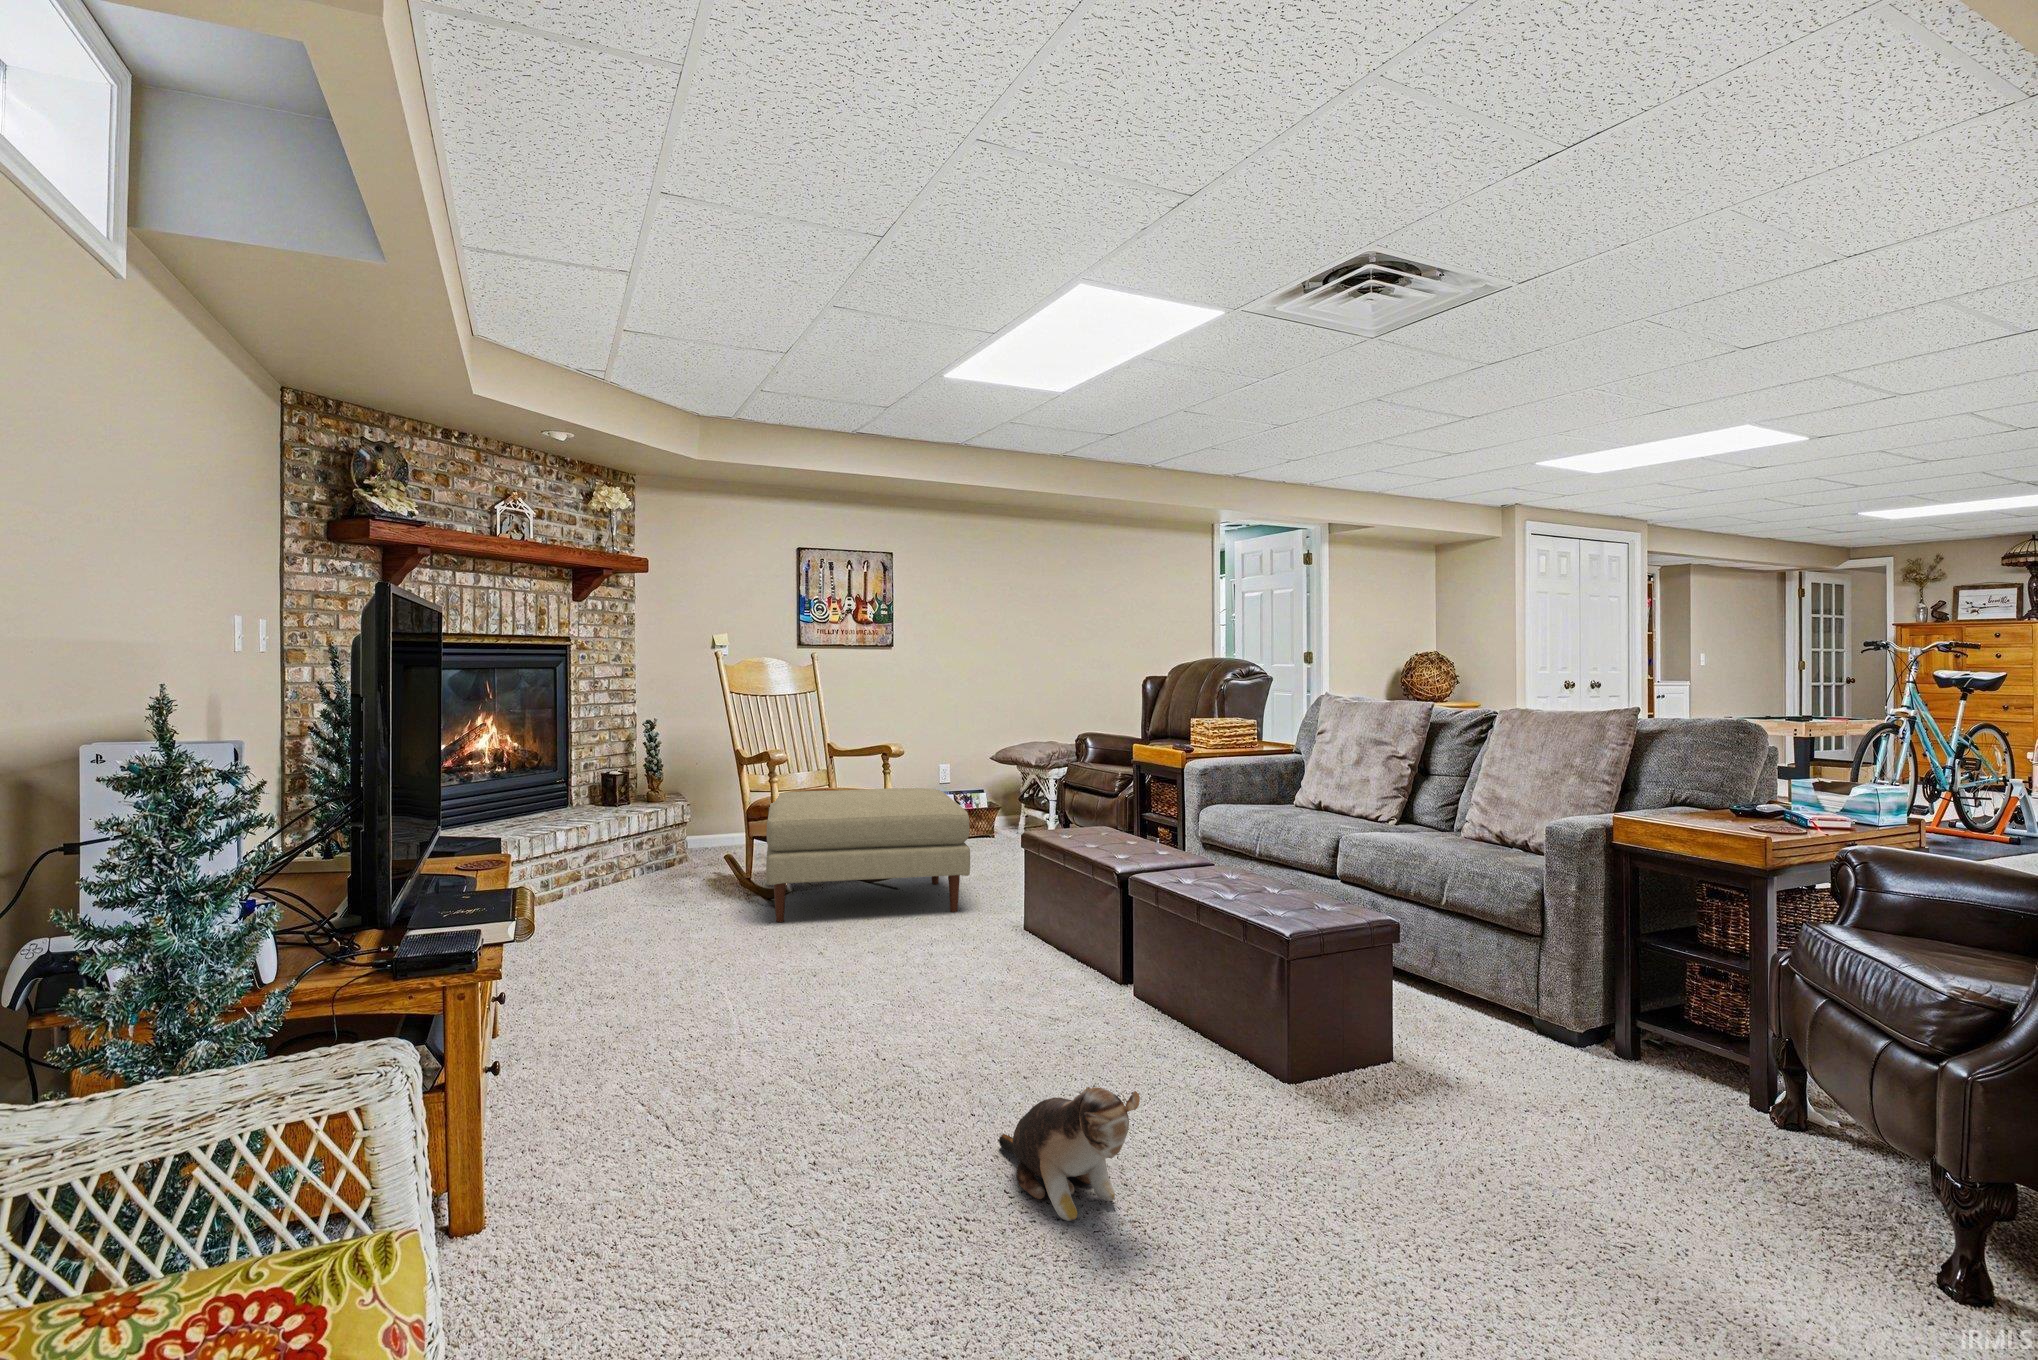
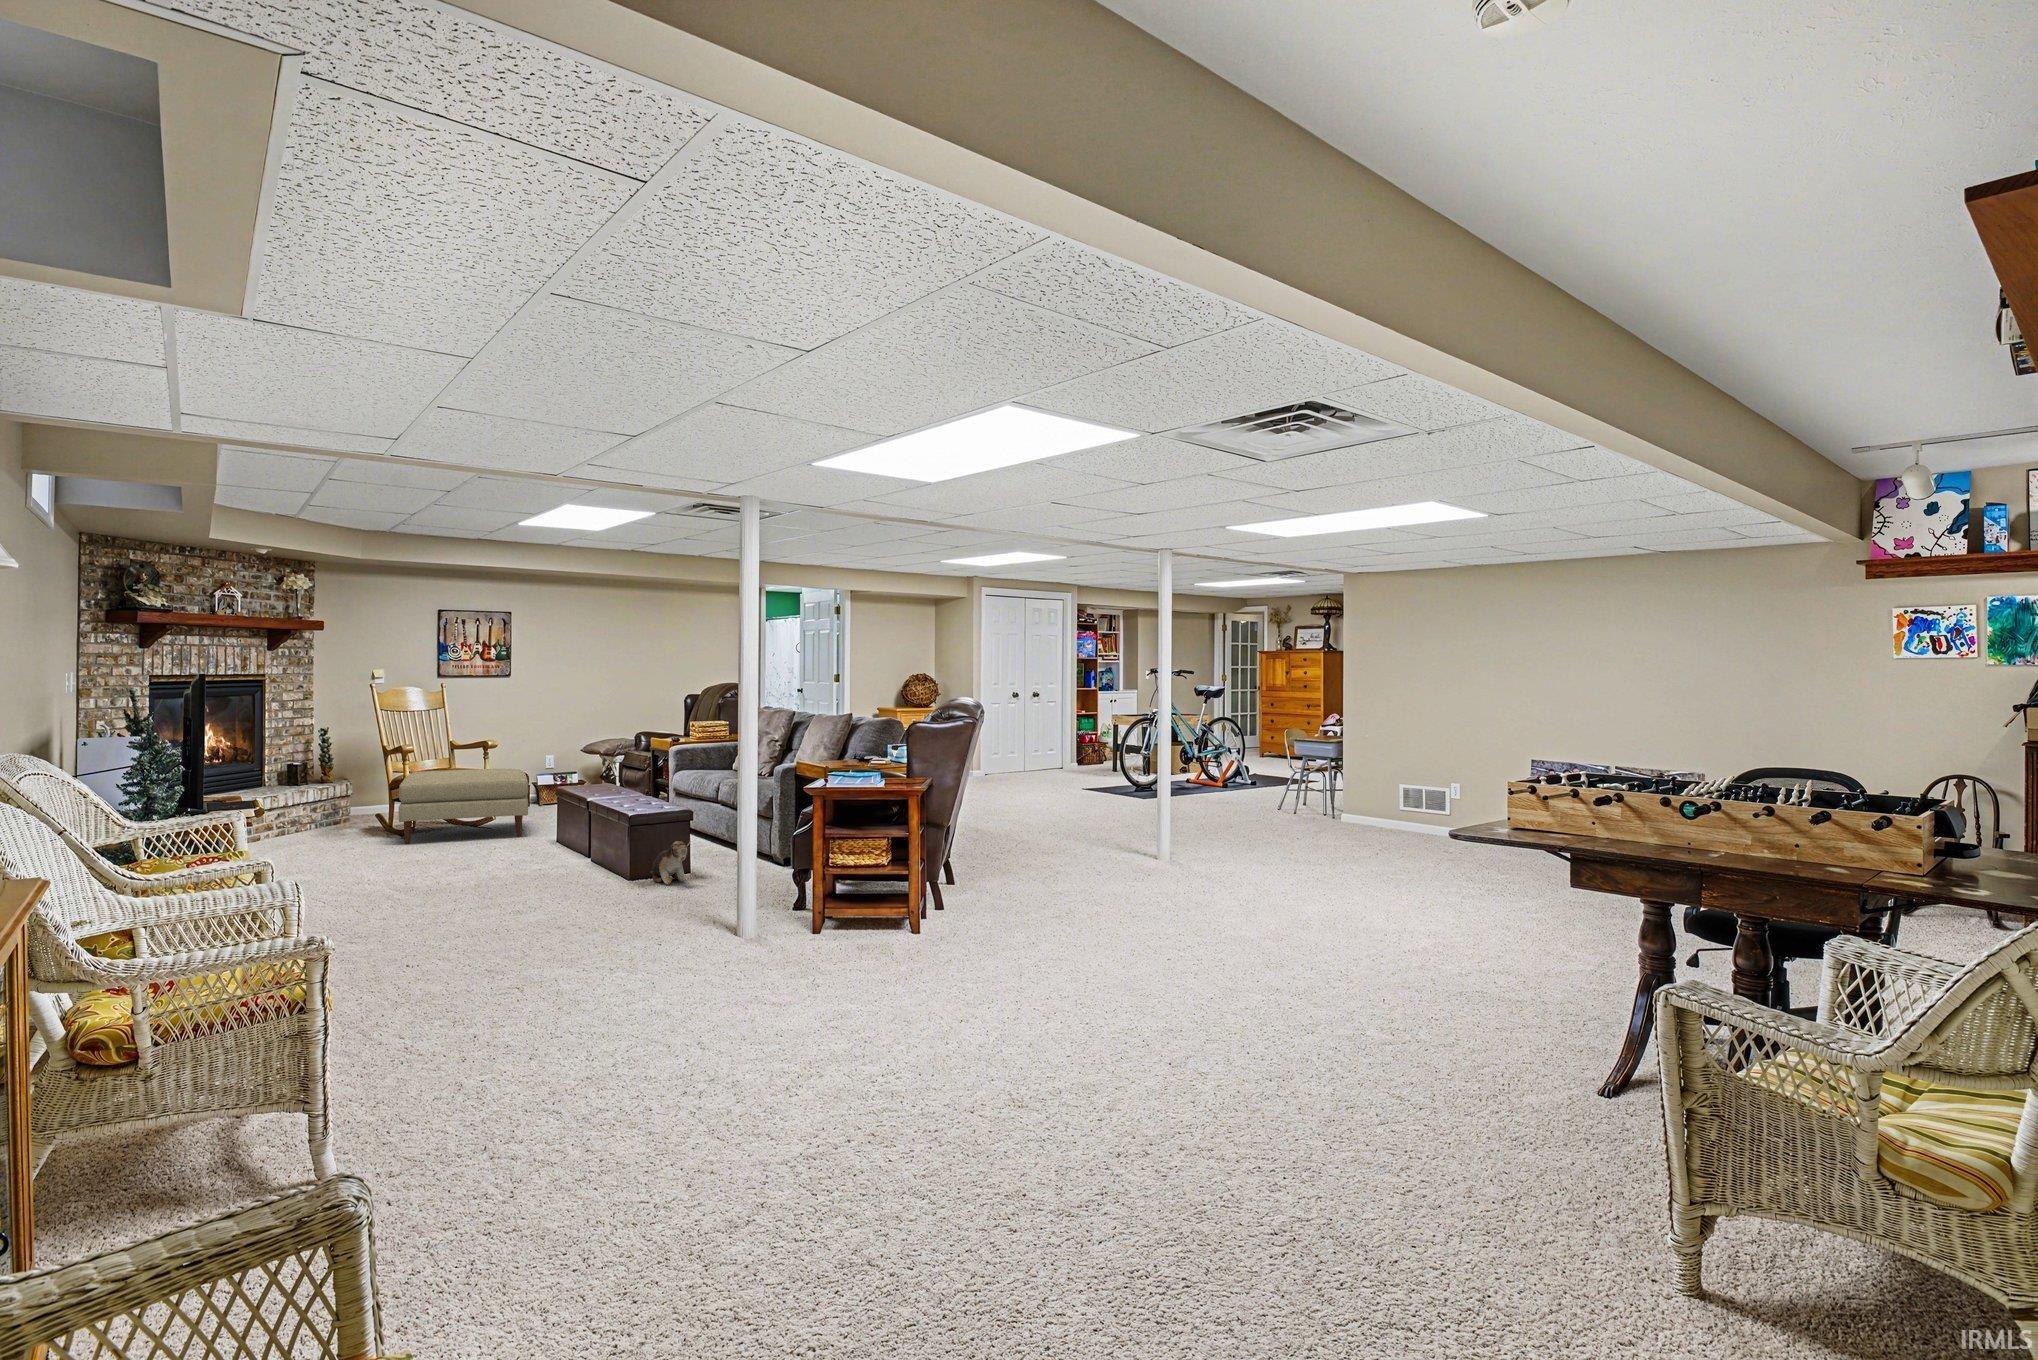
plush toy: present [999,1087,1140,1221] -> present [649,841,690,885]

